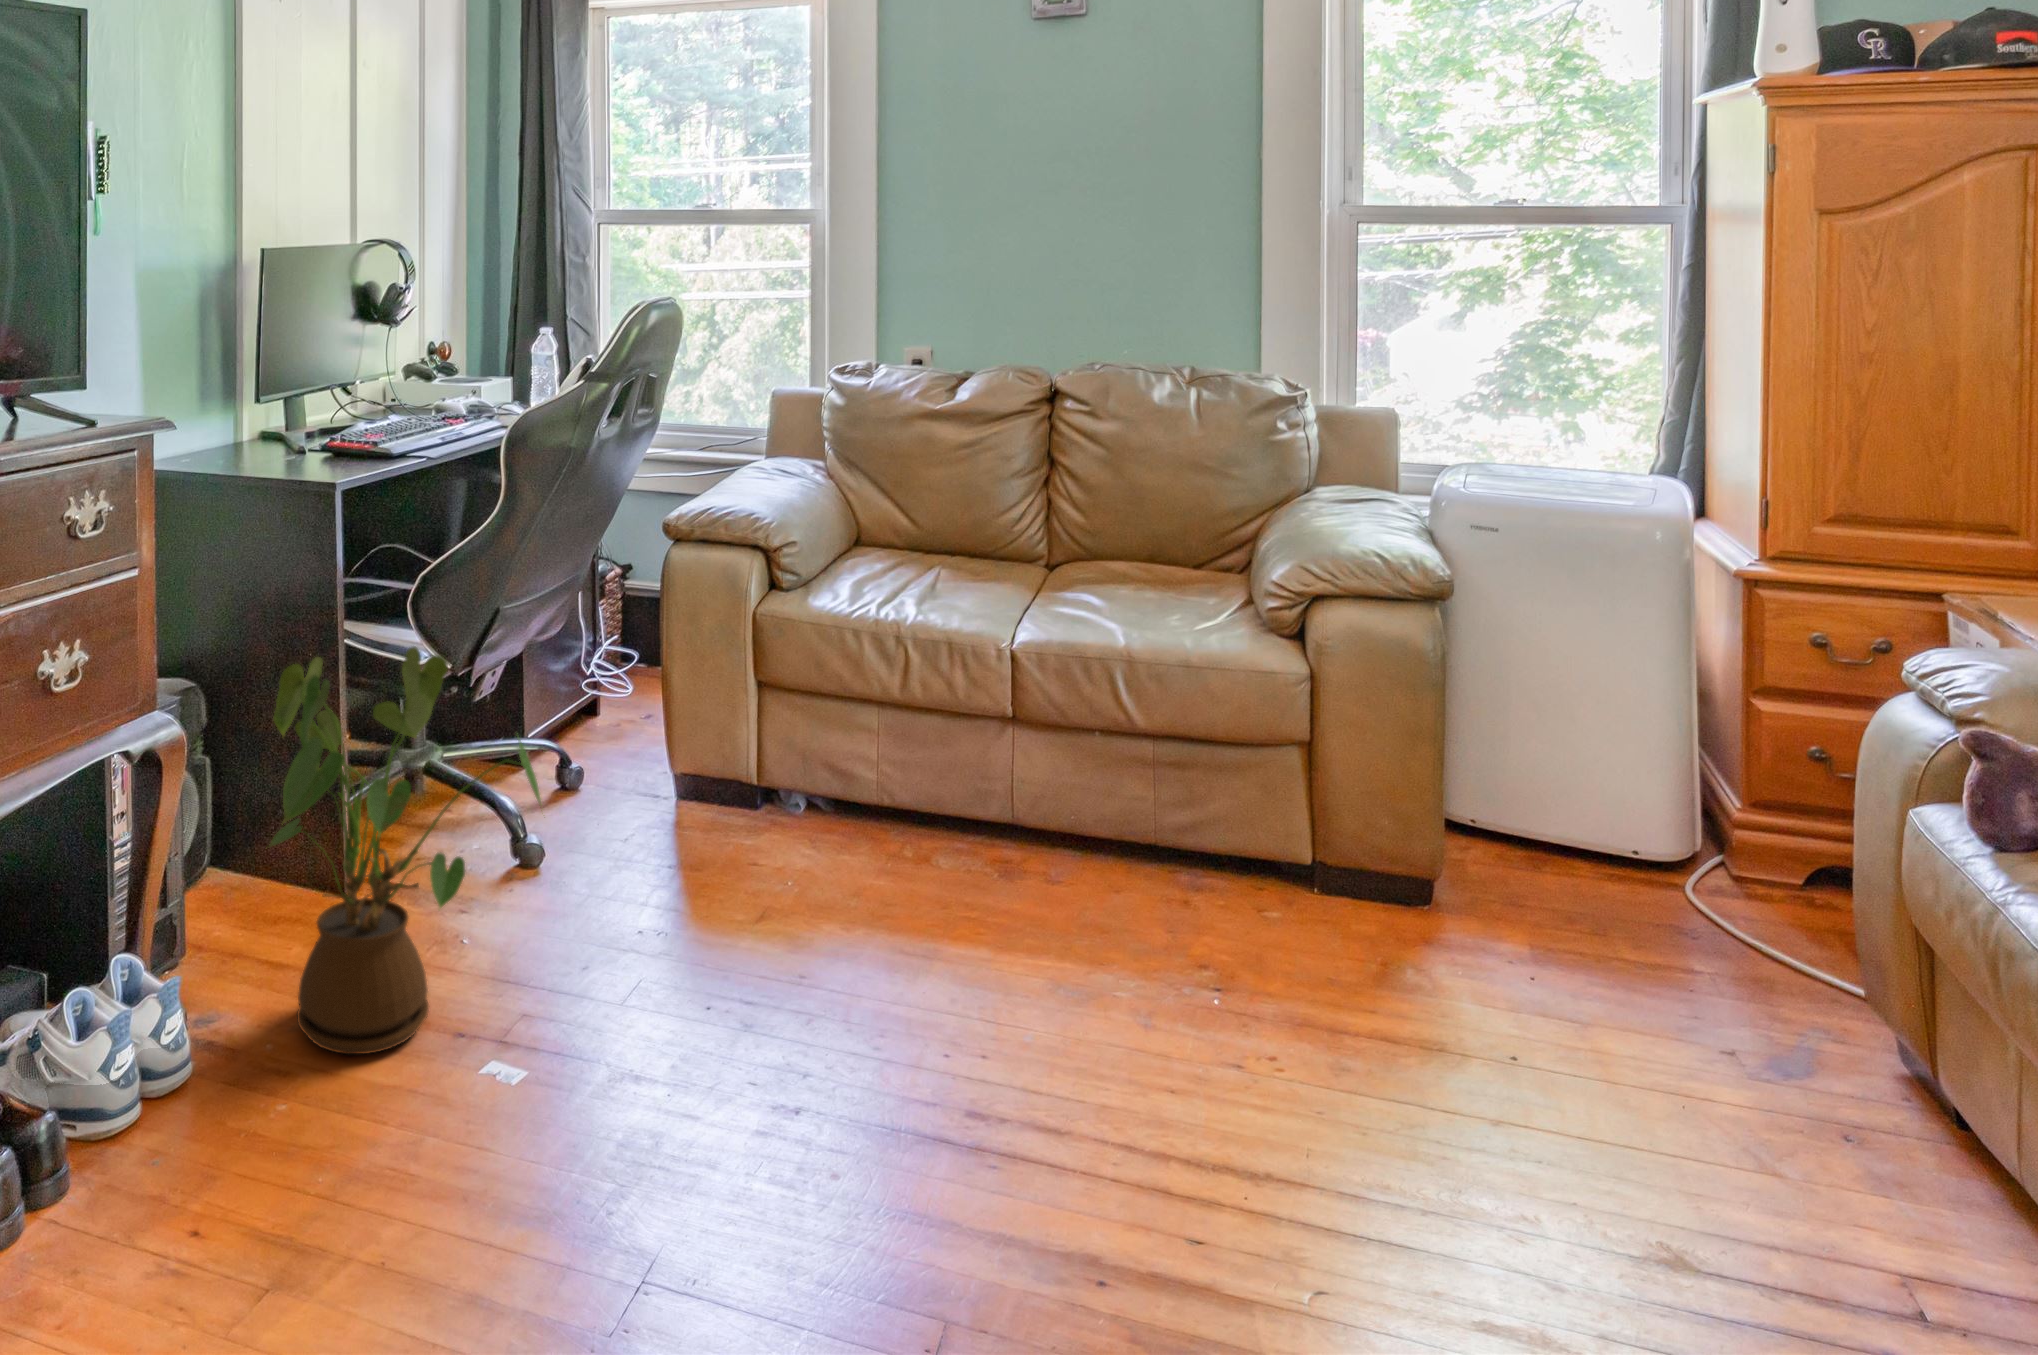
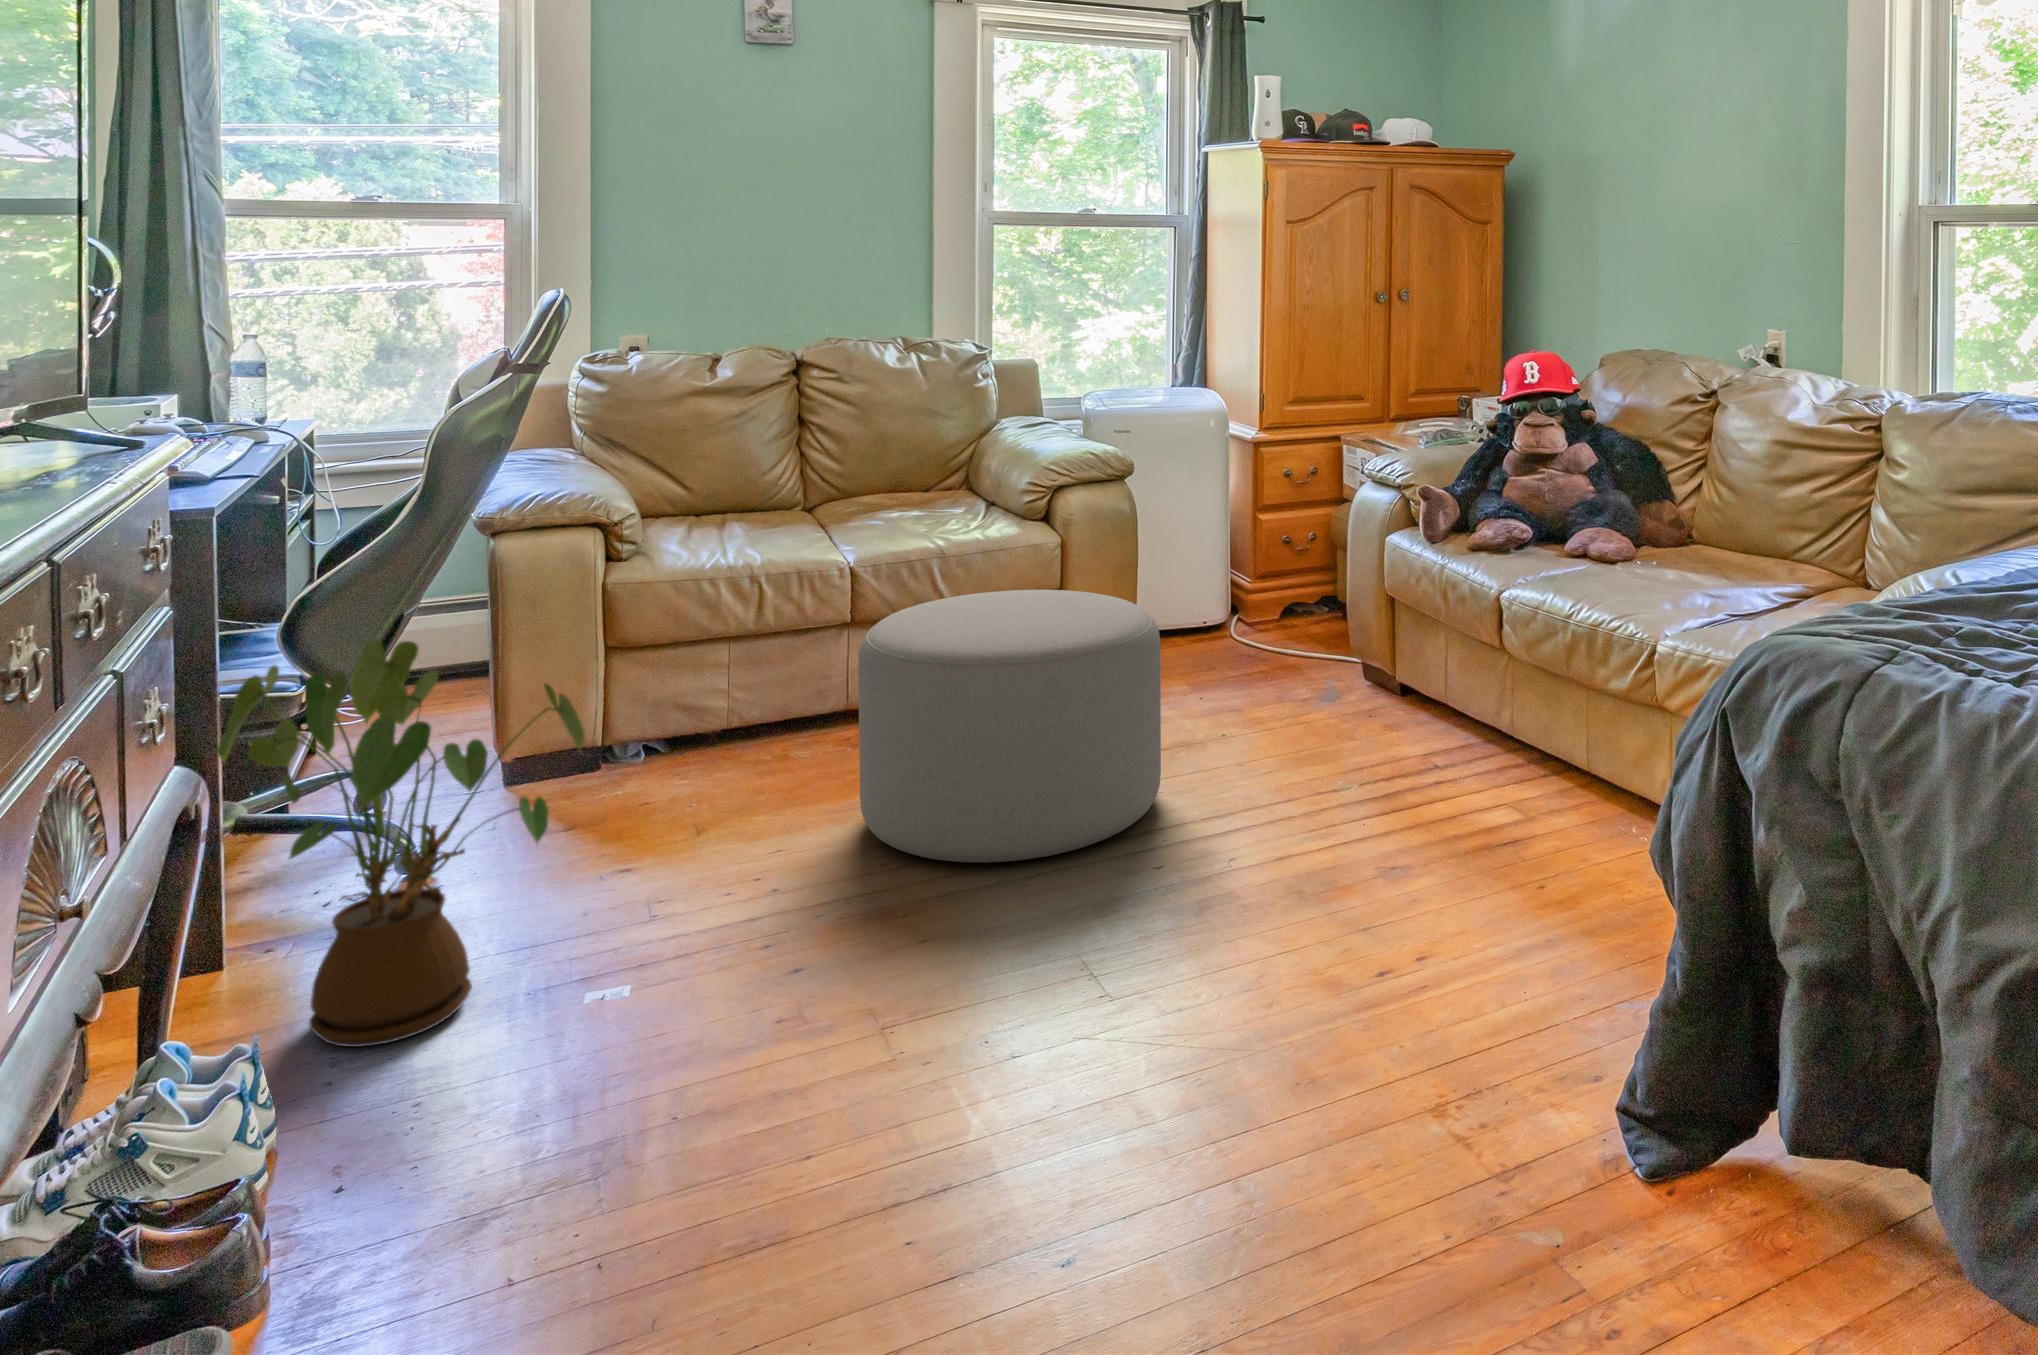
ottoman: none [883,728,1318,1161] -> present [858,590,1161,863]

